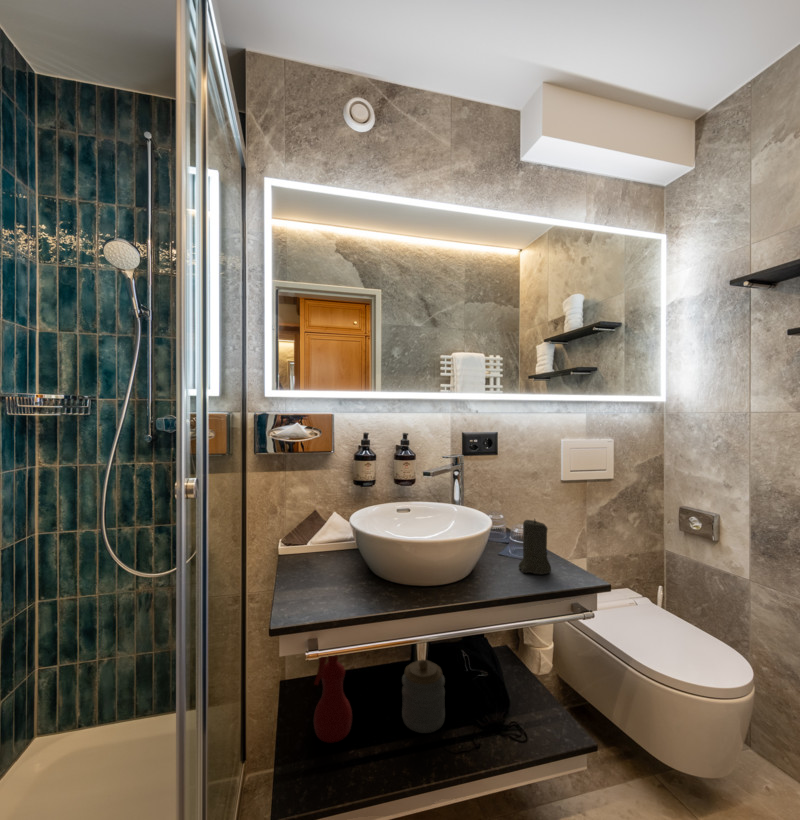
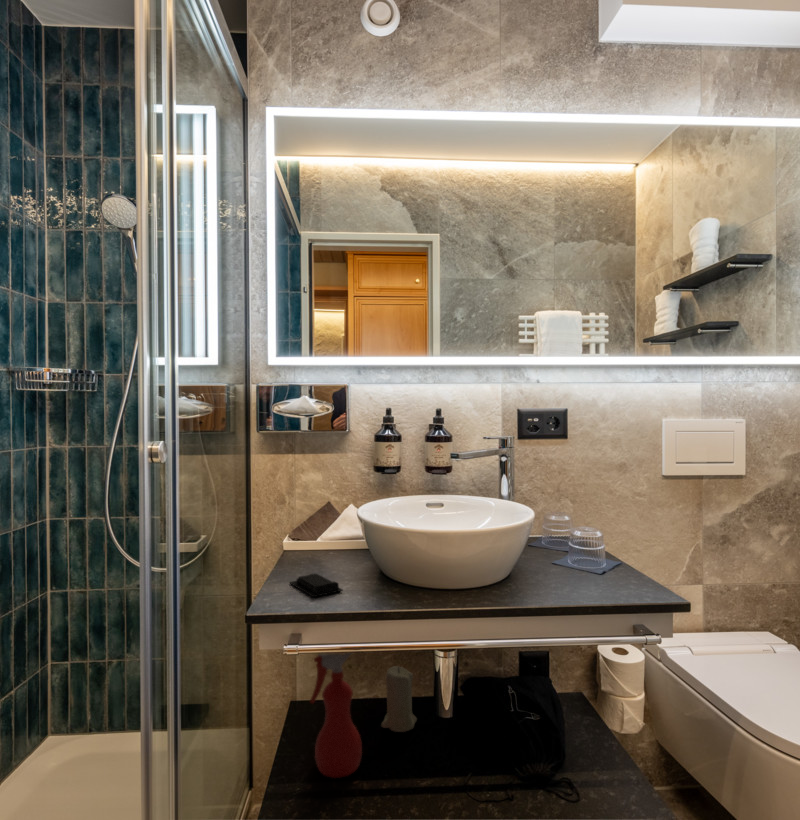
candle: present [519,520,551,574] -> present [382,666,417,732]
soap bar: none [303,579,353,603] -> present [290,574,342,597]
jar: present [402,660,445,733] -> none [423,691,480,783]

